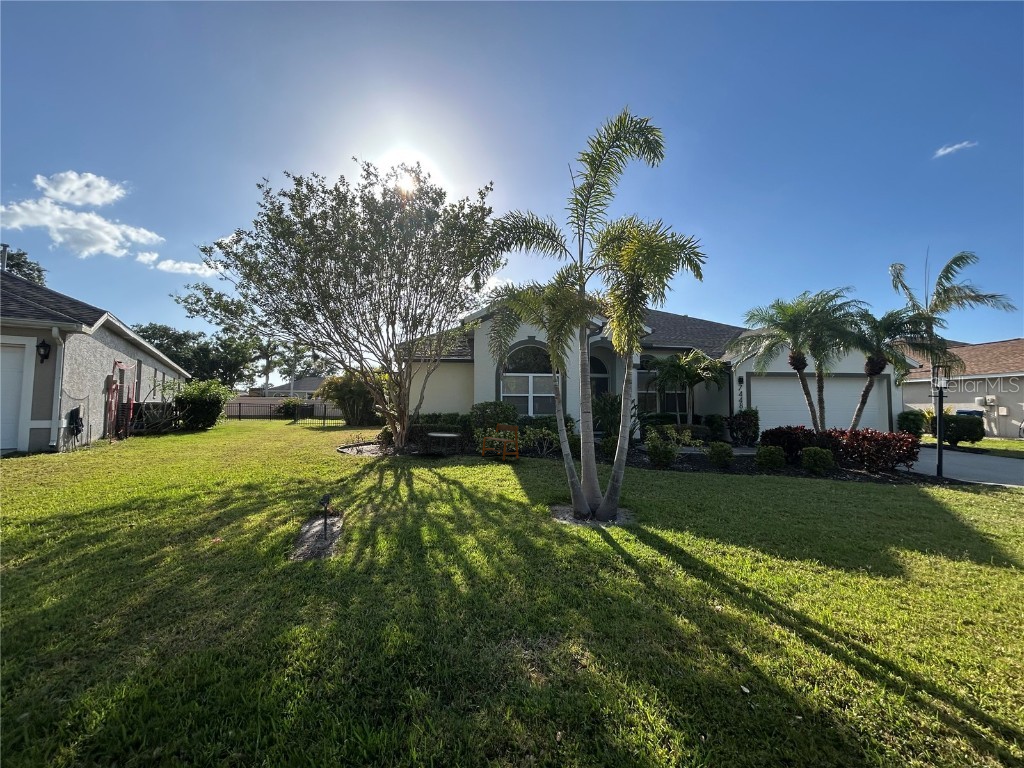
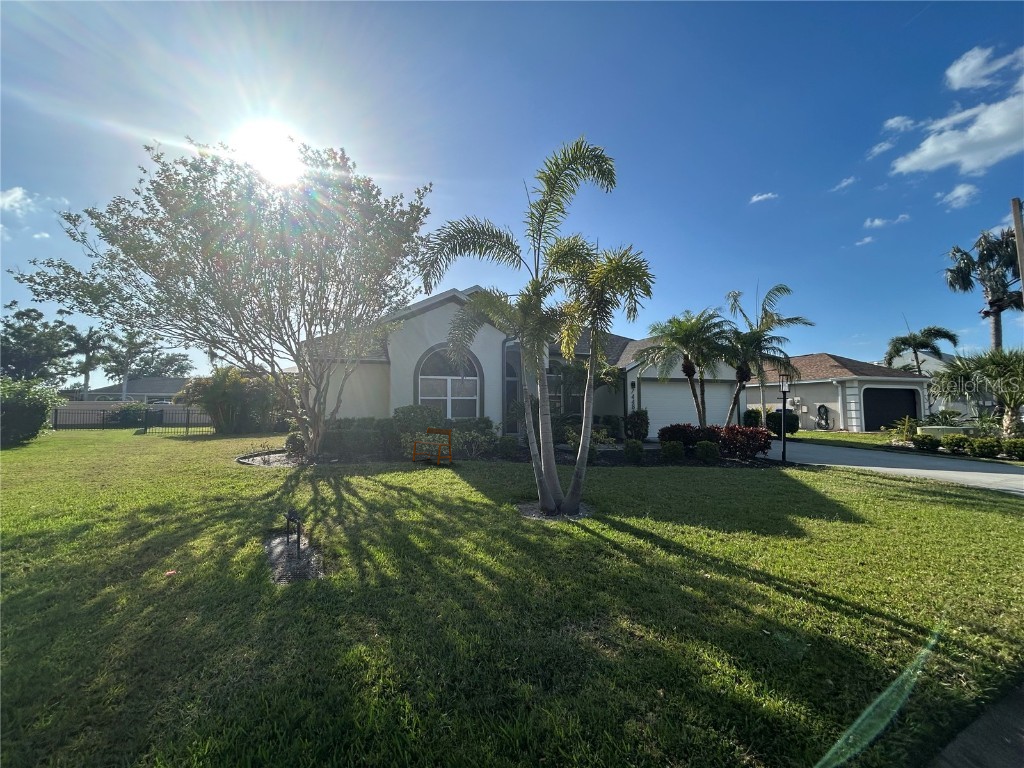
round table: present [428,432,461,456] -> none [351,438,388,462]

